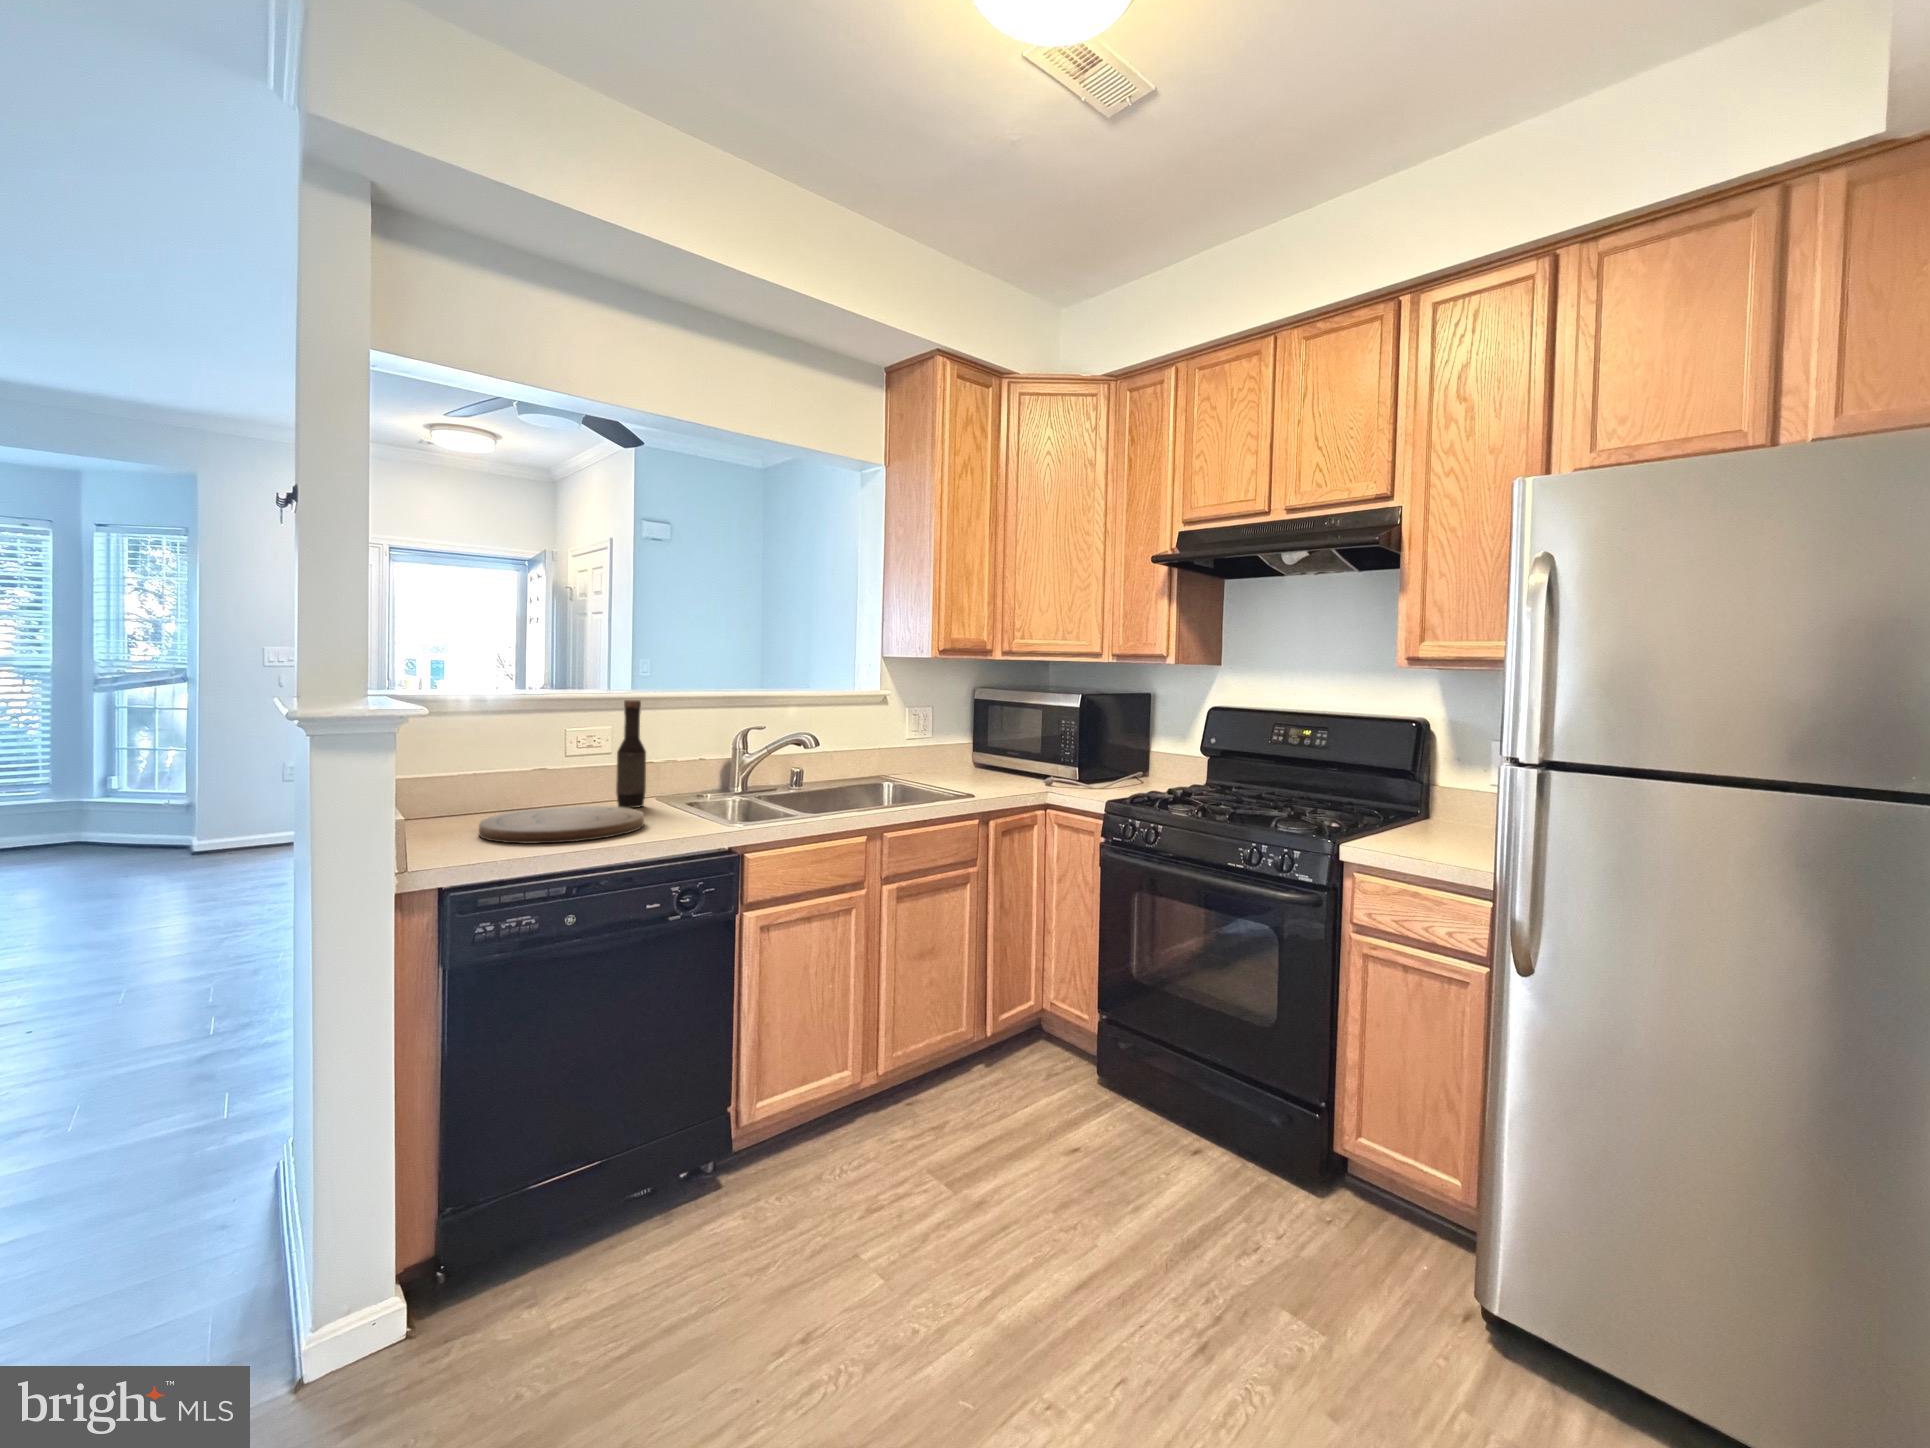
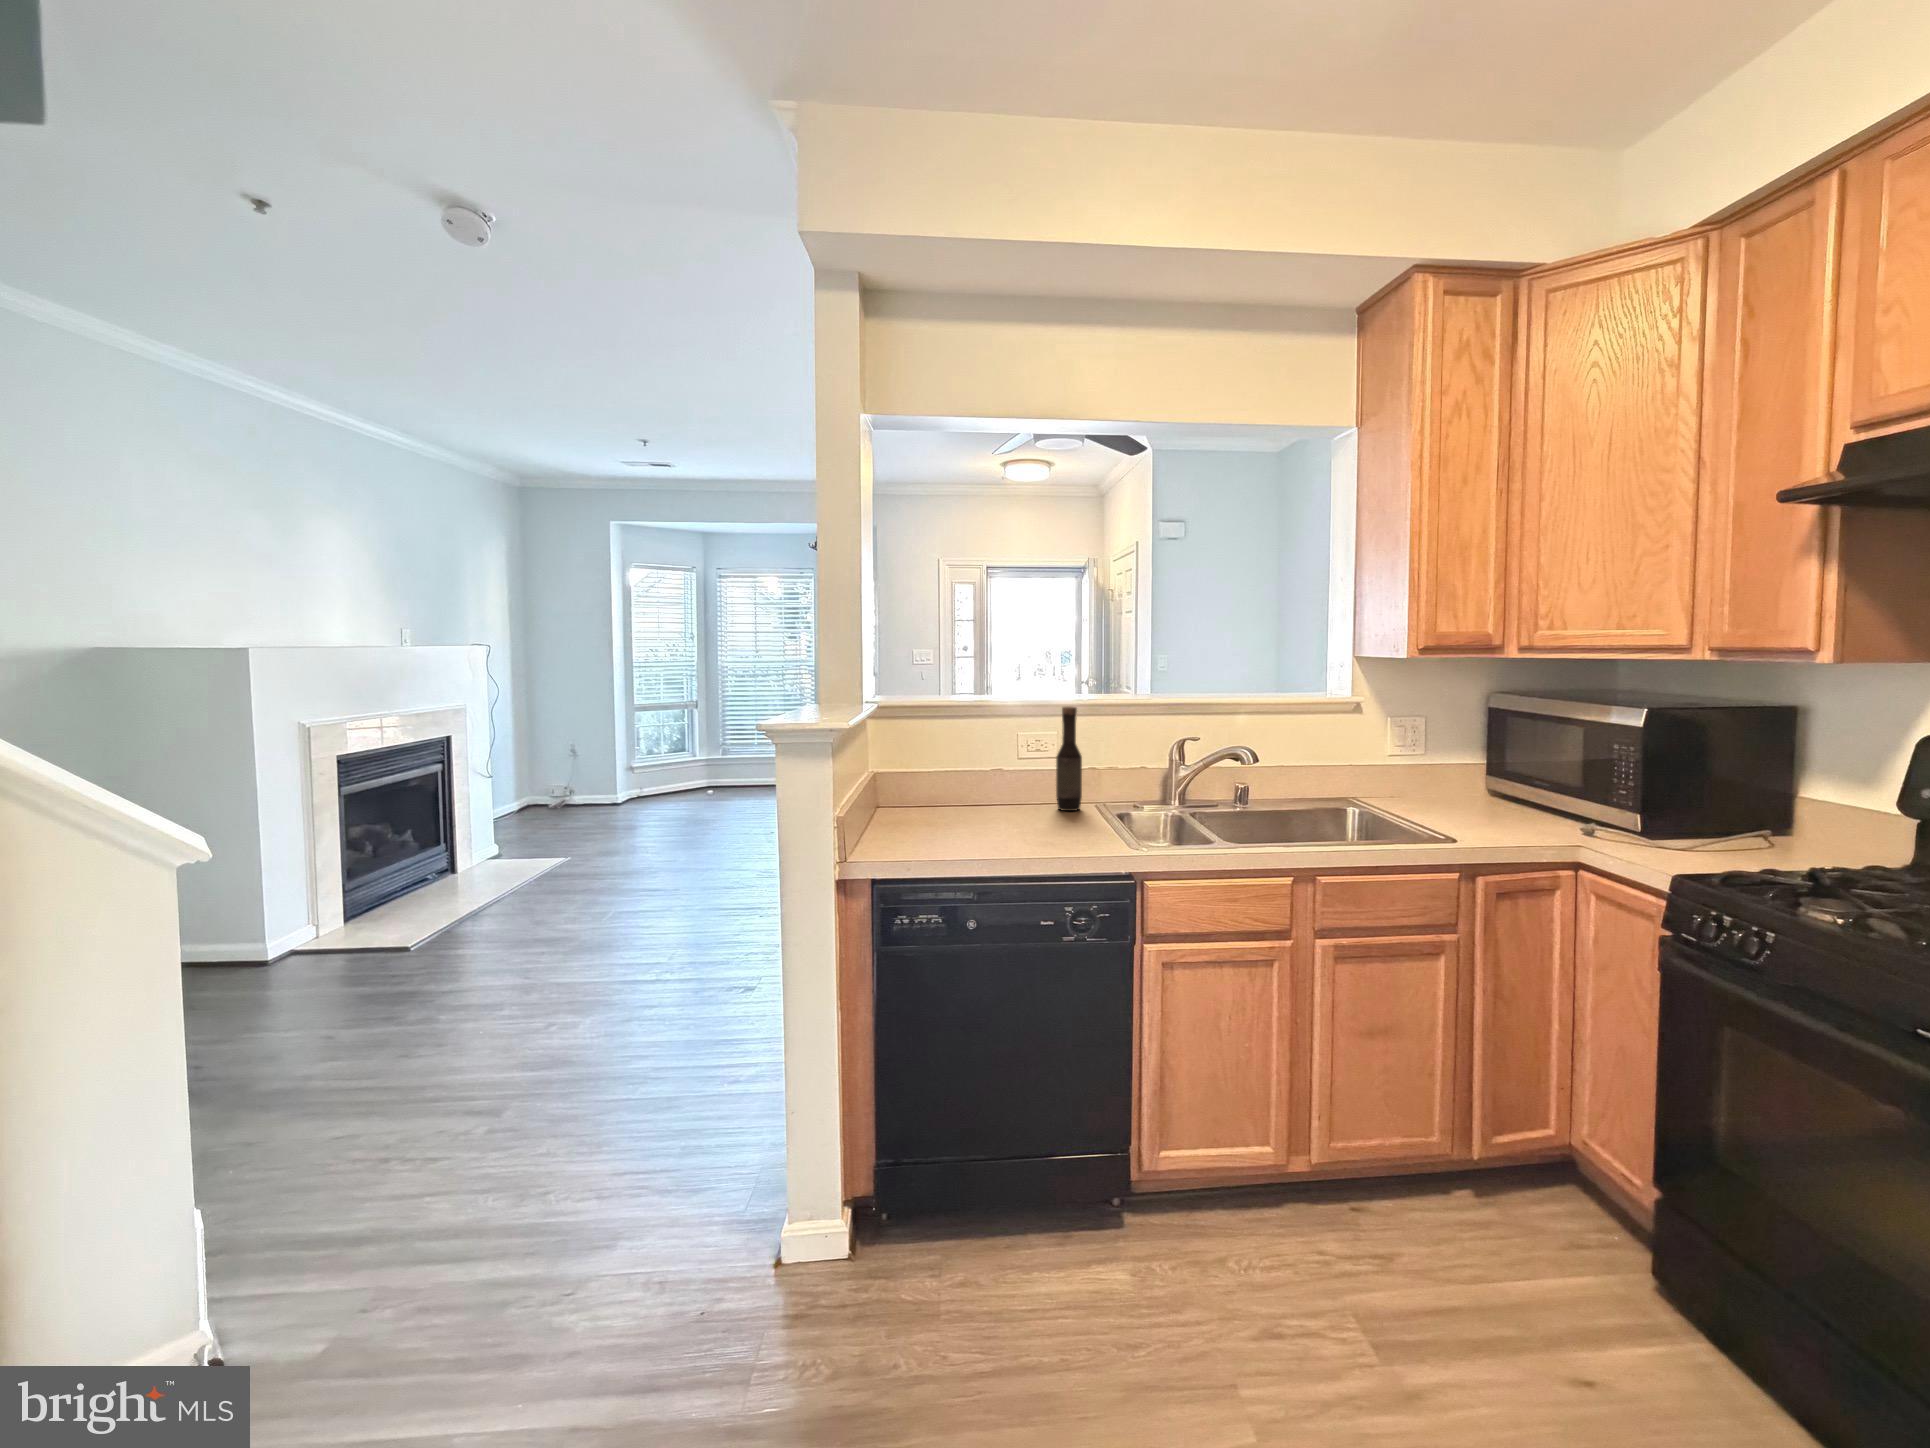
cutting board: present [479,806,644,844] -> none [923,806,1059,849]

